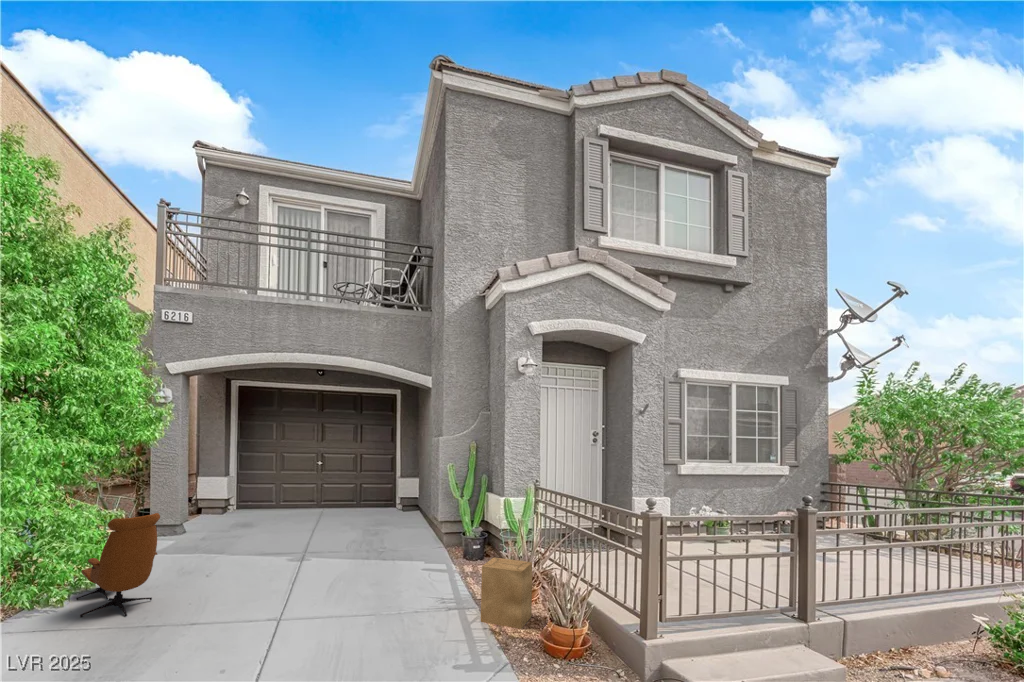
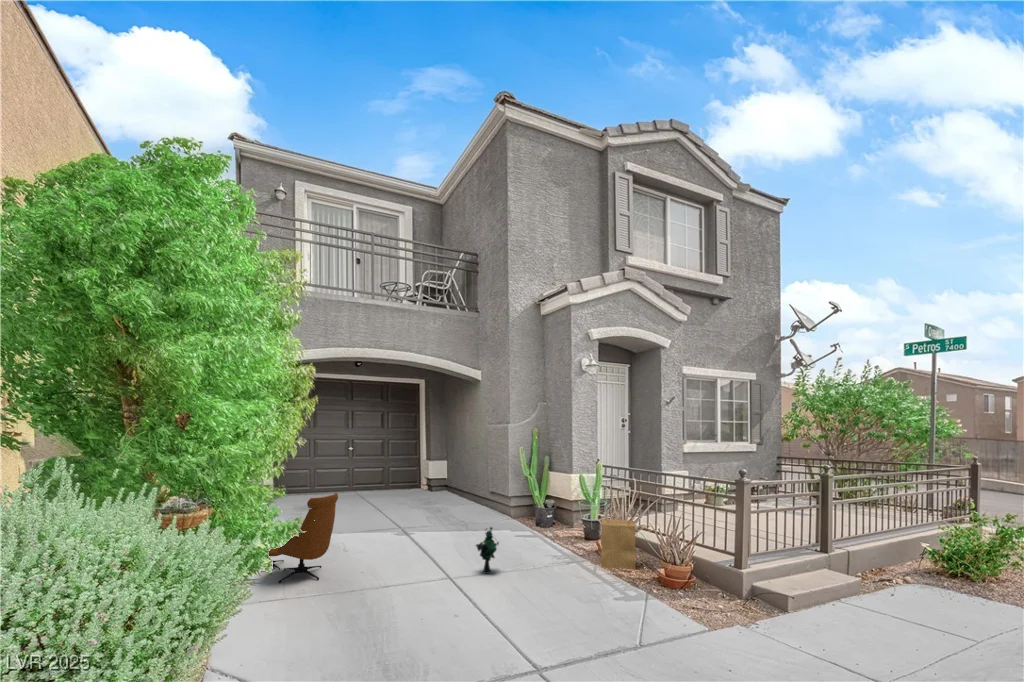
decorative plant: none [314,562,346,622] -> present [476,527,499,574]

